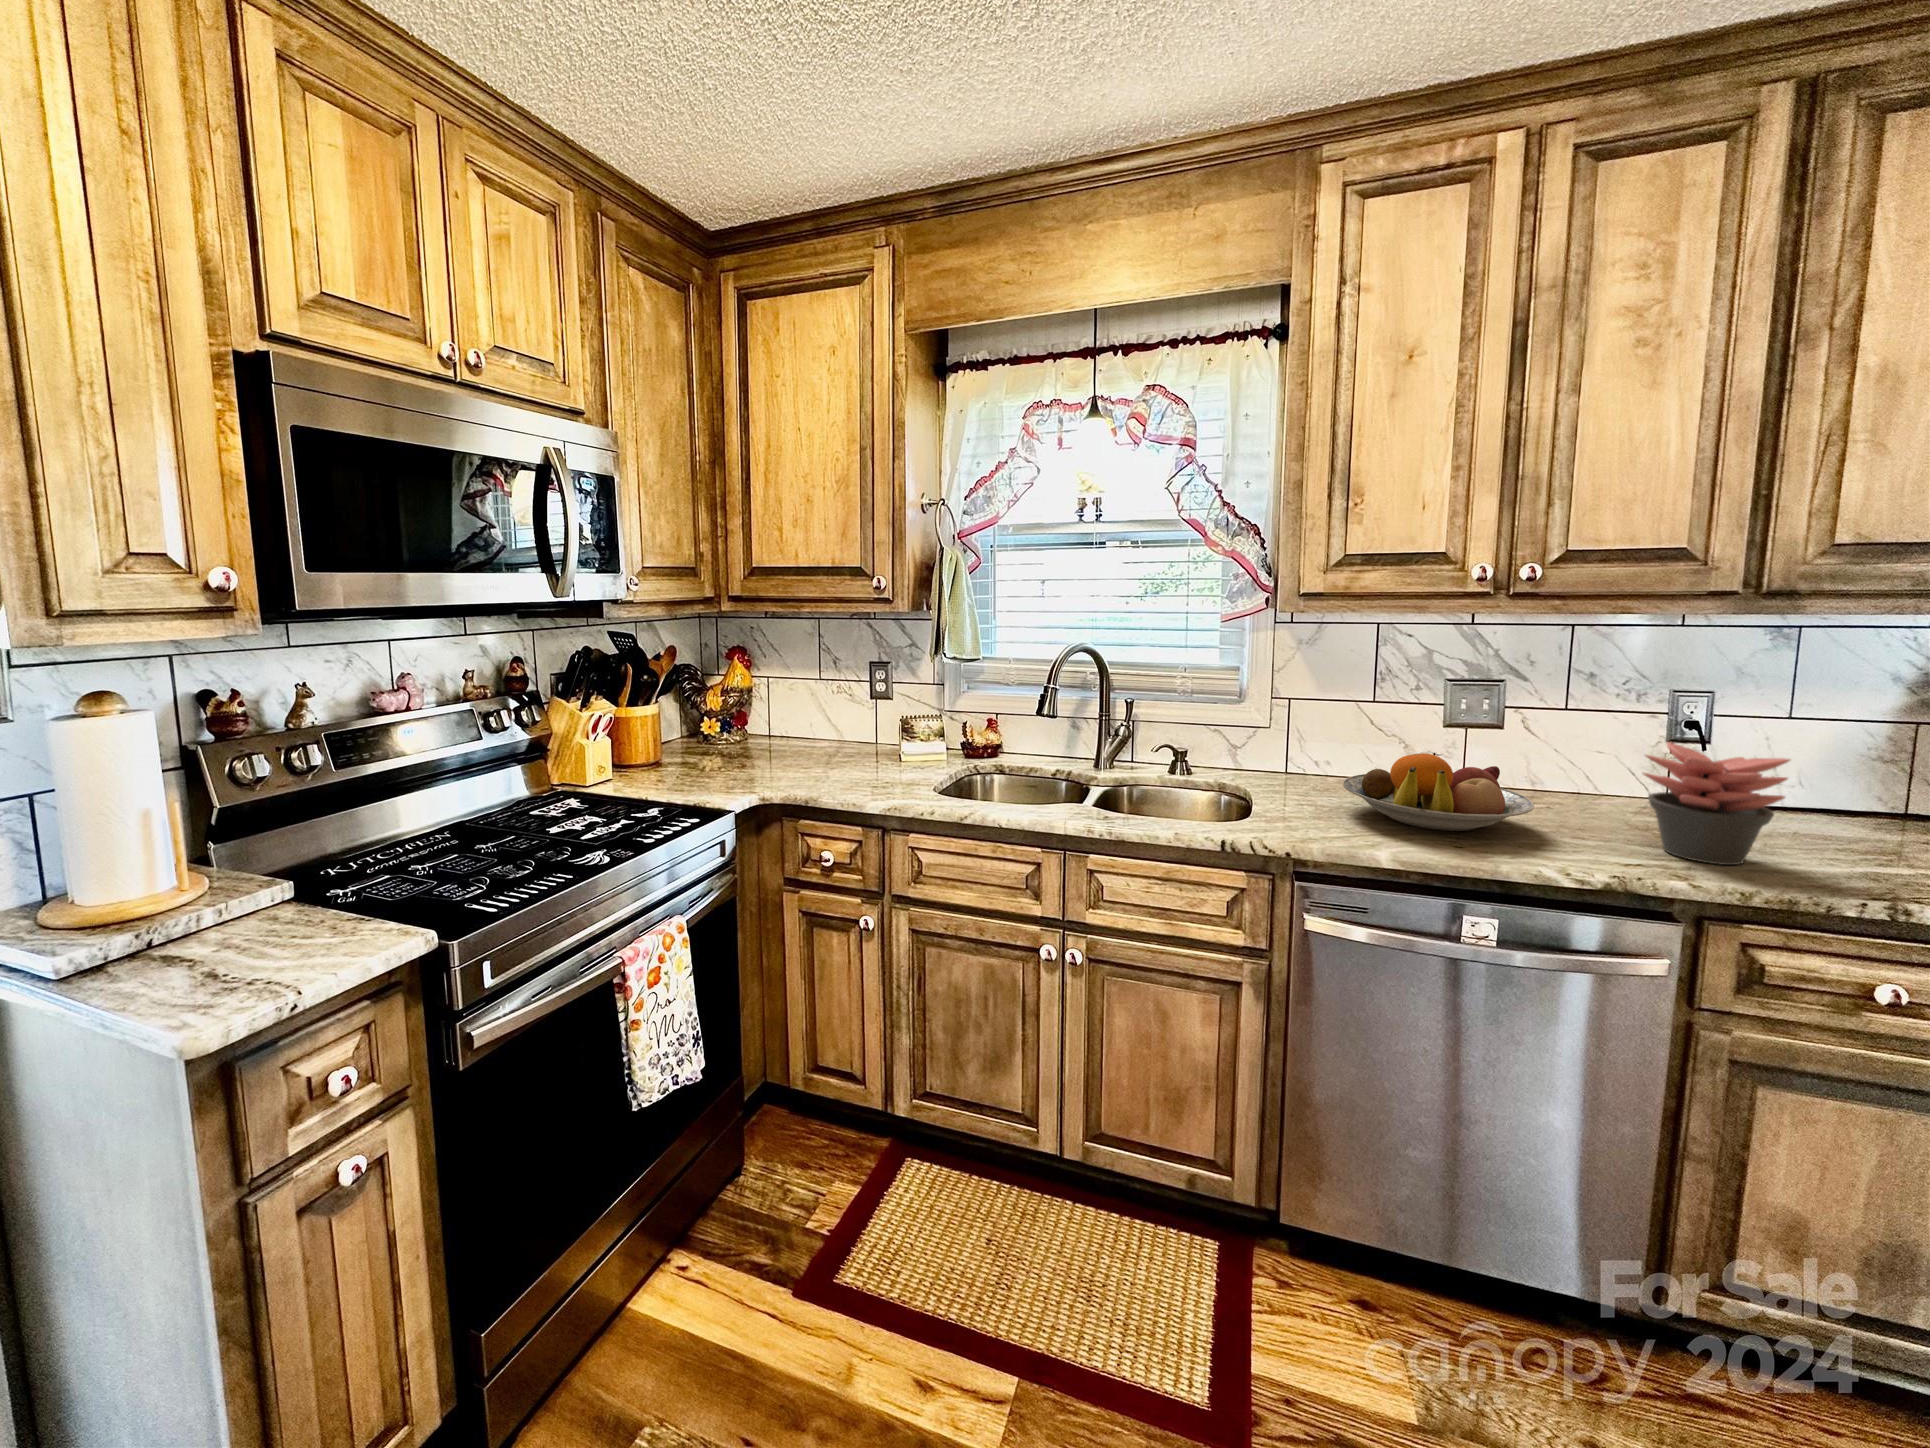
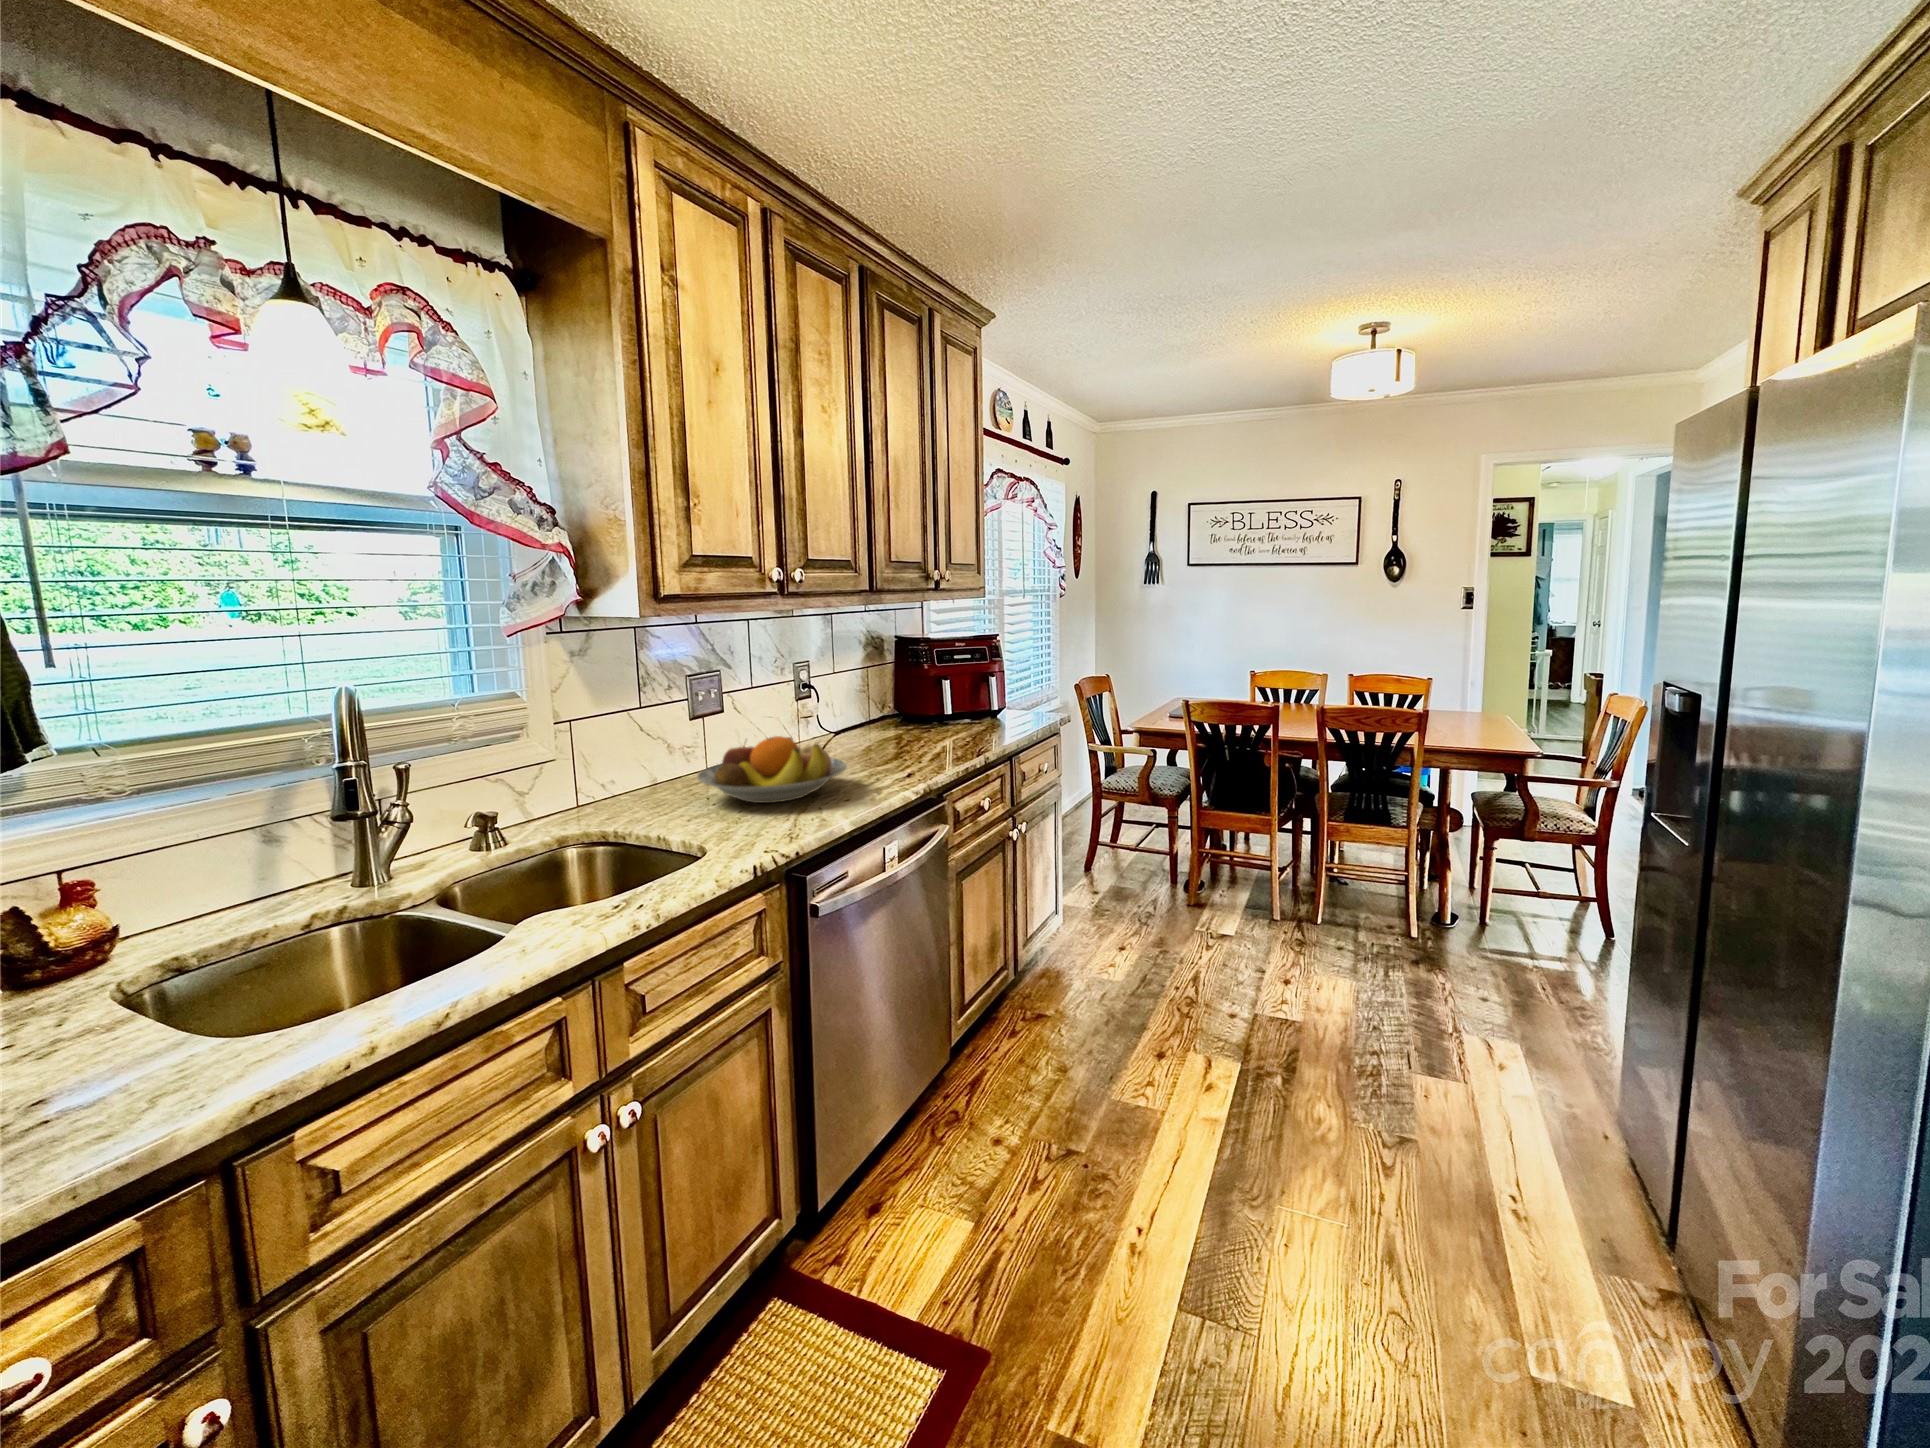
succulent plant: present [1643,742,1790,865] -> none [861,690,929,765]

